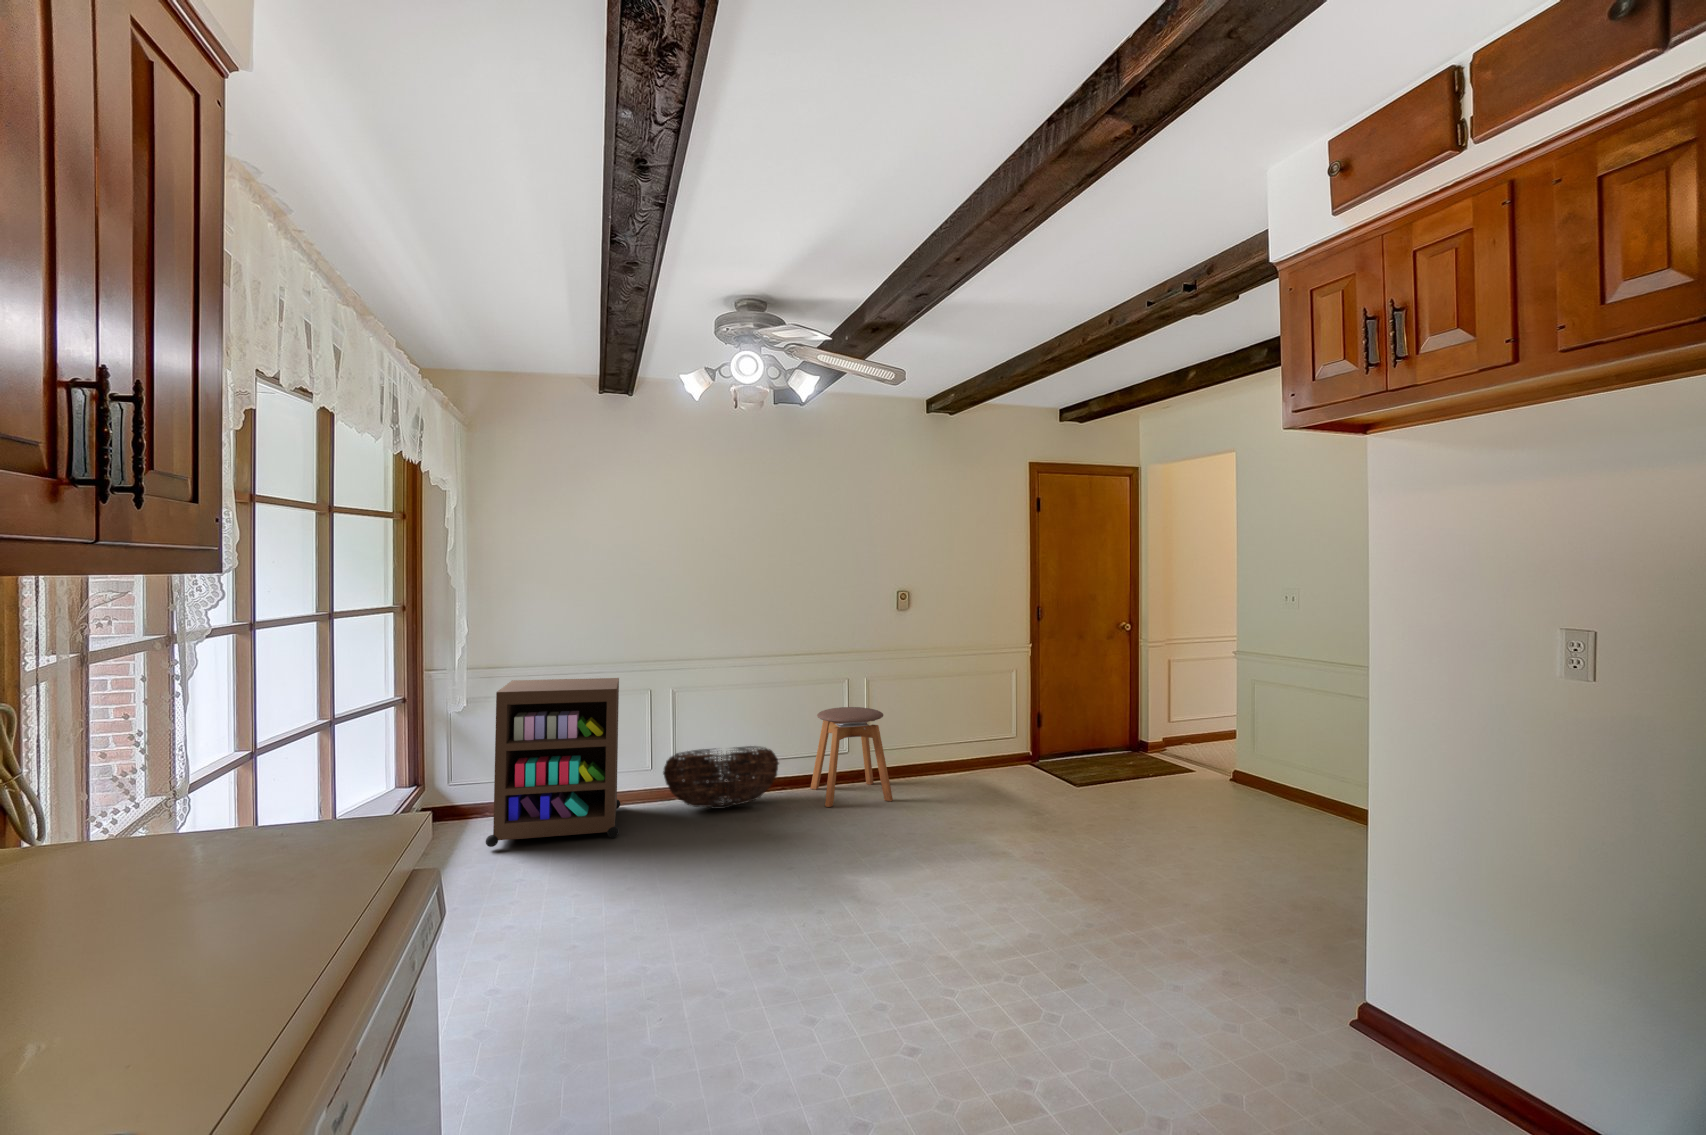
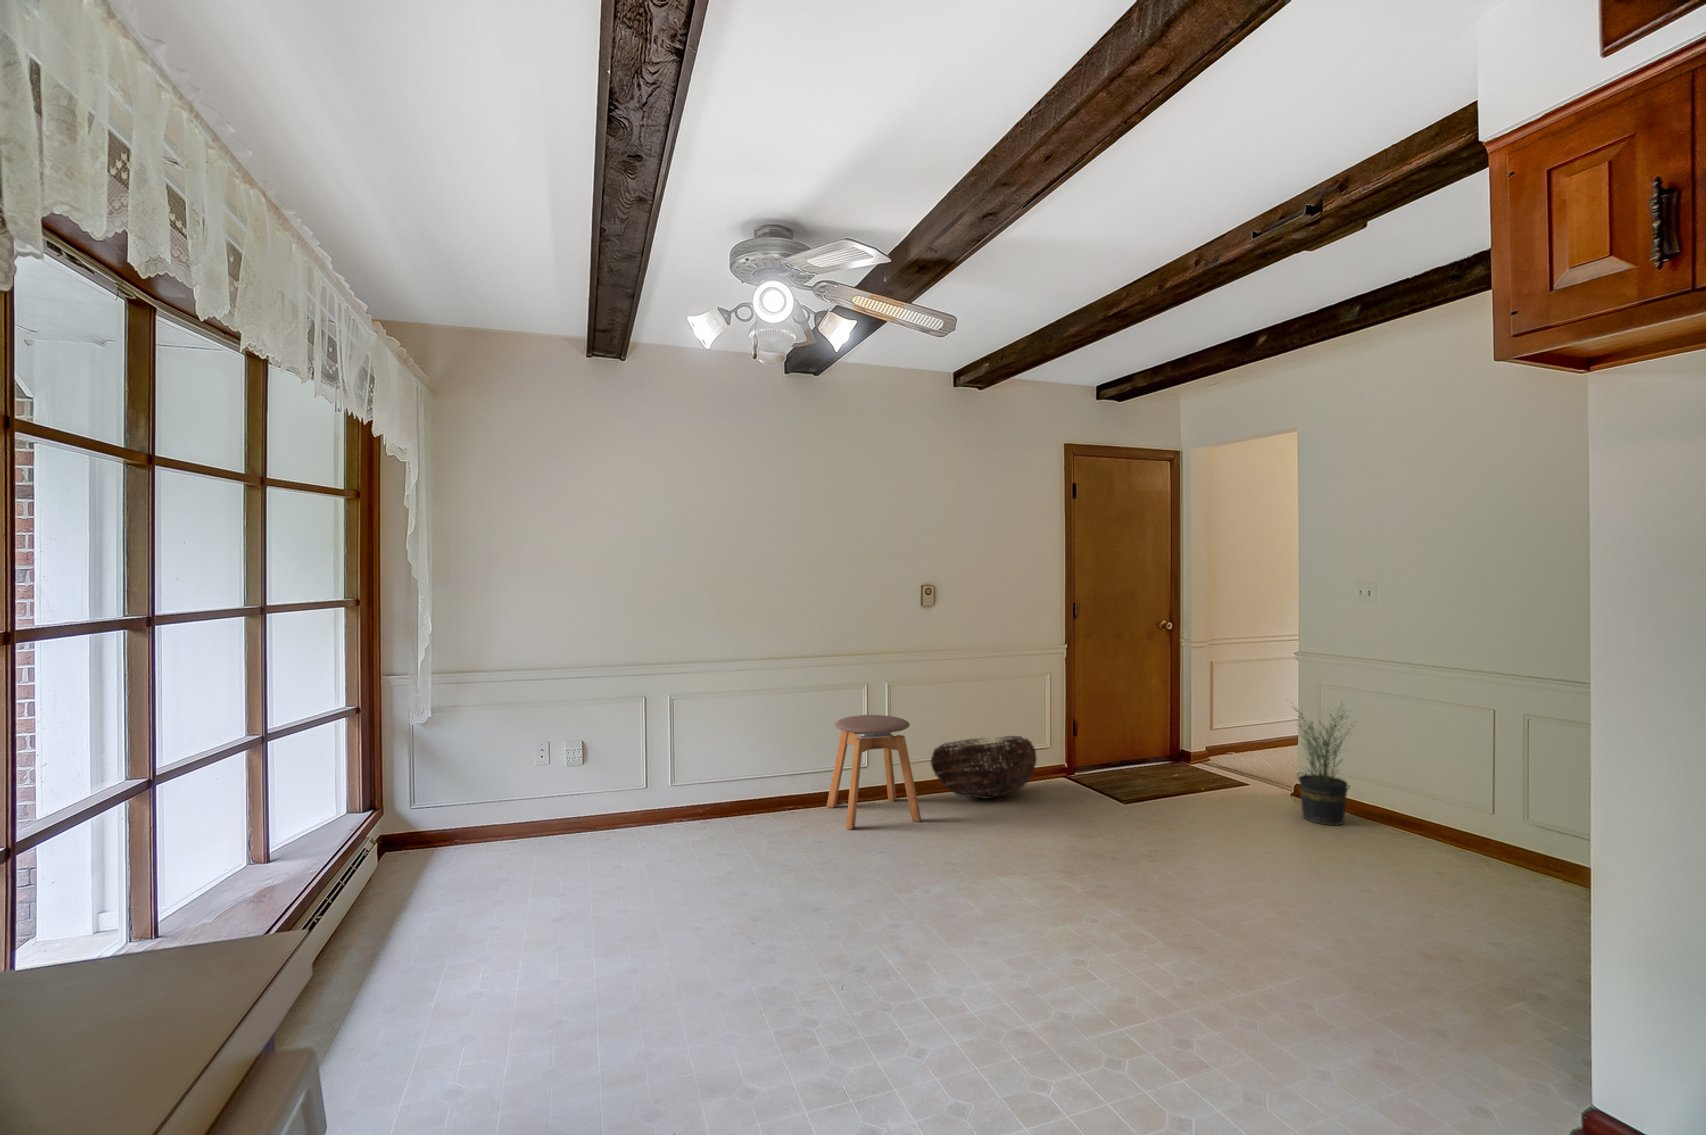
storage cabinet: present [486,678,620,847] -> none [455,683,613,883]
potted plant: none [1221,693,1283,806] -> present [1295,708,1349,825]
basket: present [663,746,779,809] -> present [931,736,1037,799]

